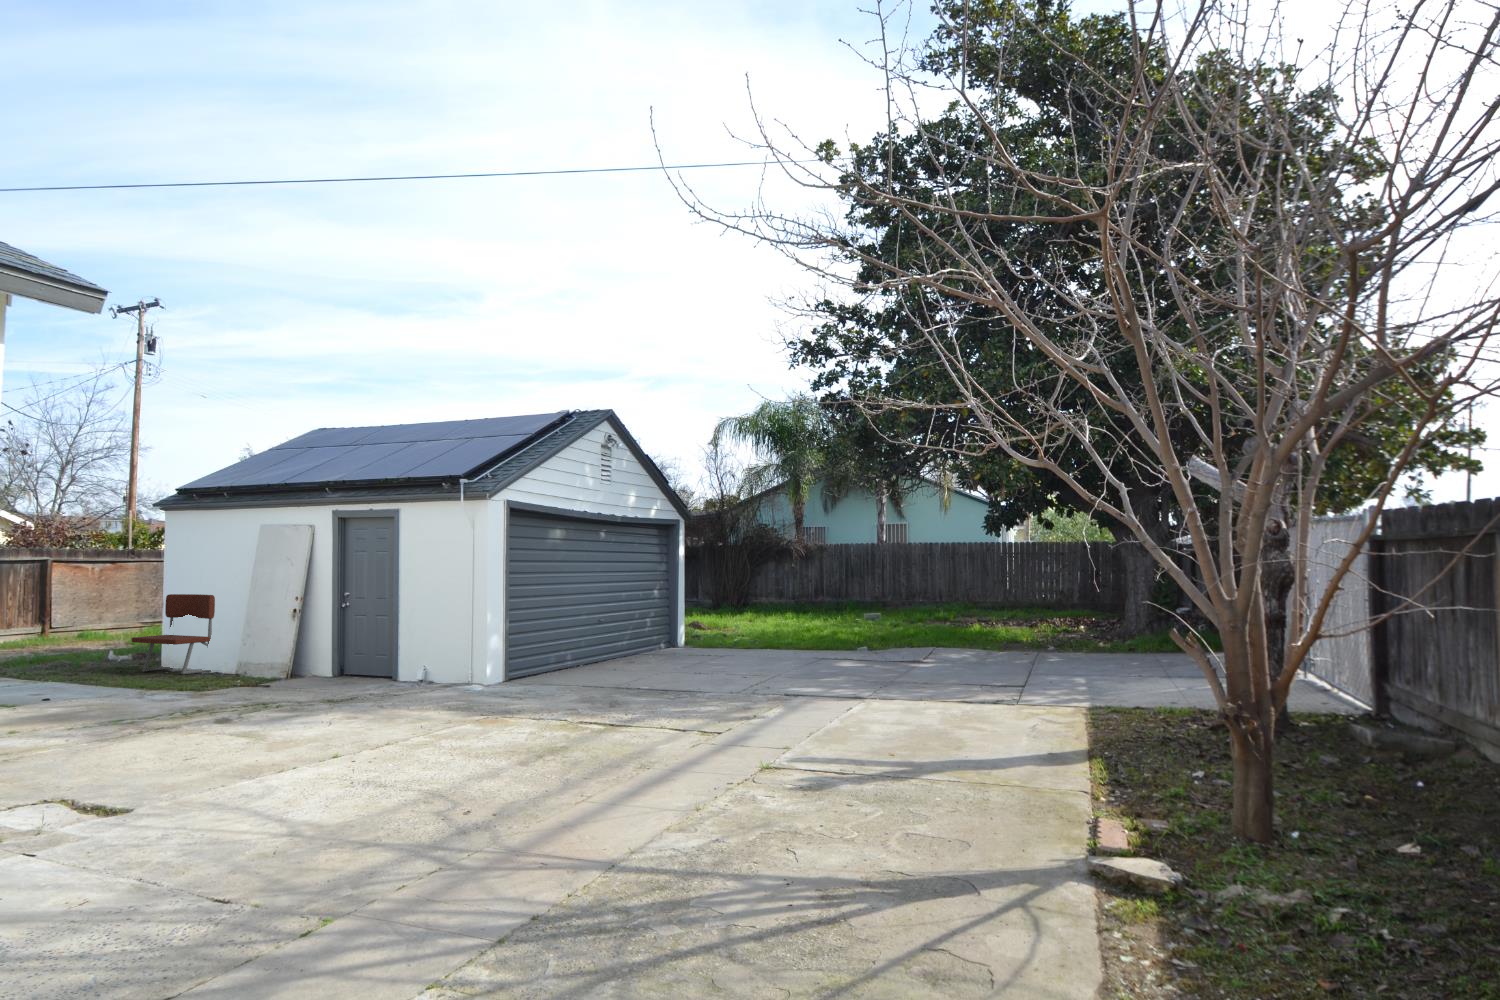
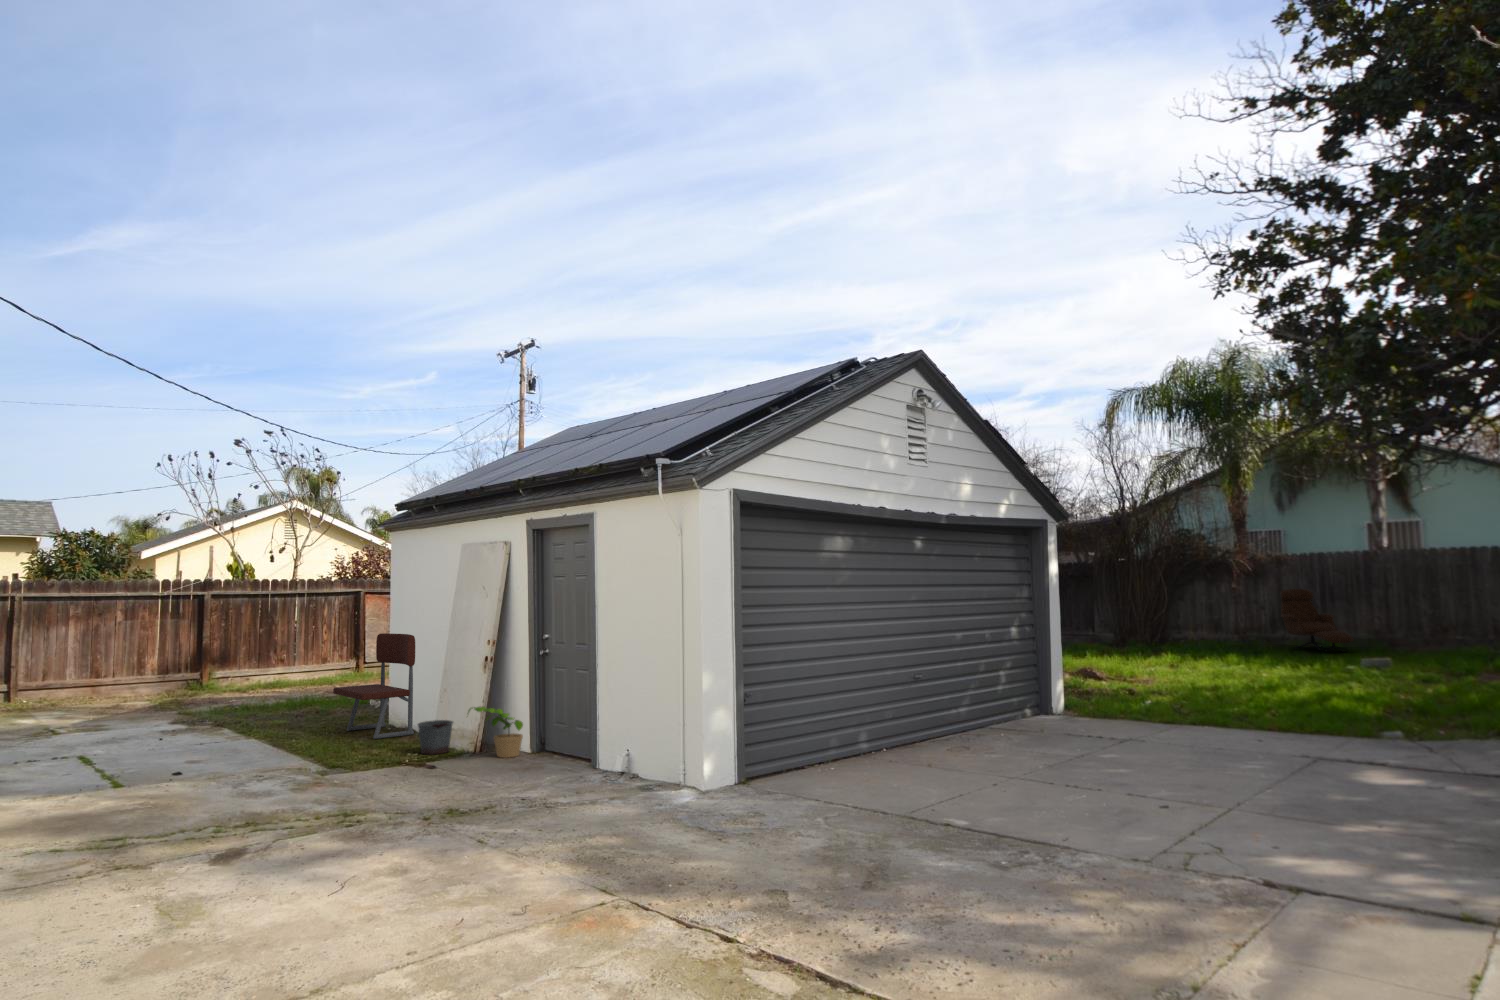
lounge chair: none [818,567,858,608] -> present [1281,589,1354,650]
potted plant: none [292,643,332,678] -> present [468,706,523,758]
bucket: none [240,656,269,679] -> present [418,720,453,754]

